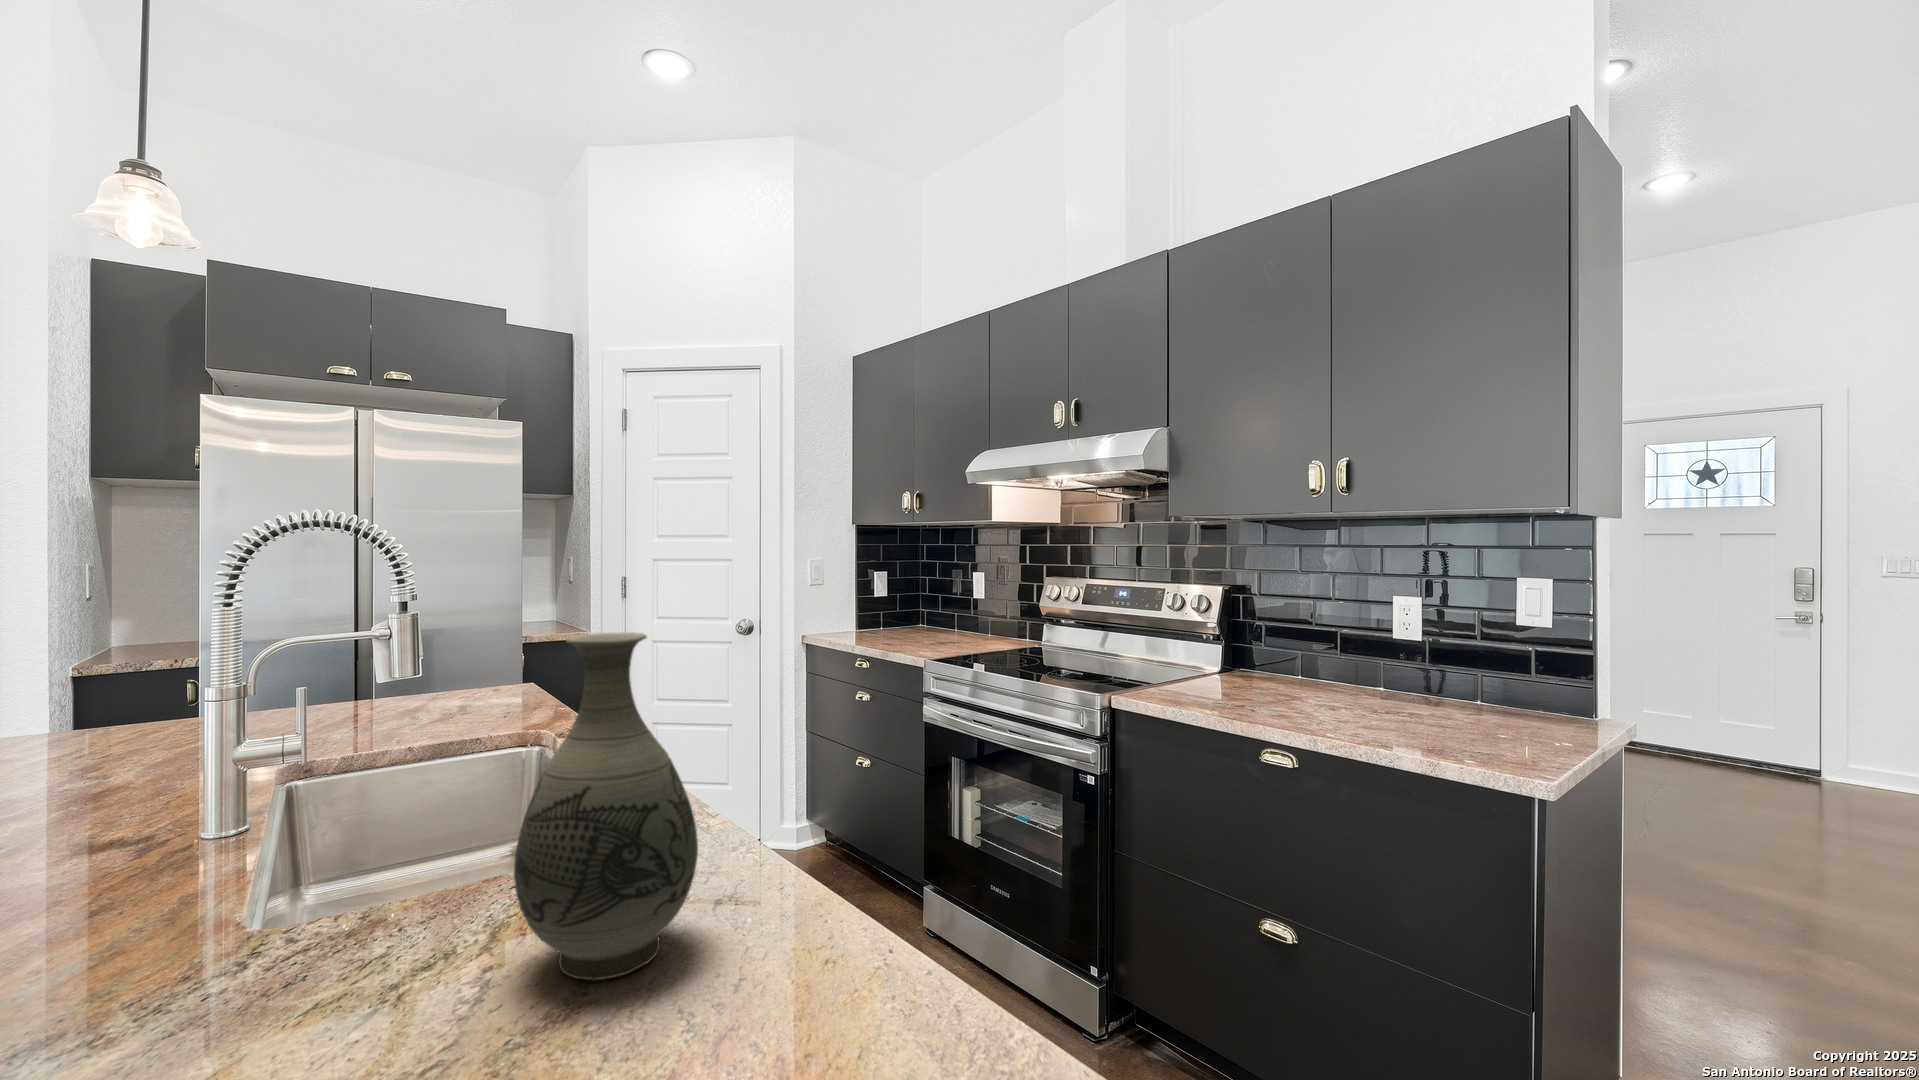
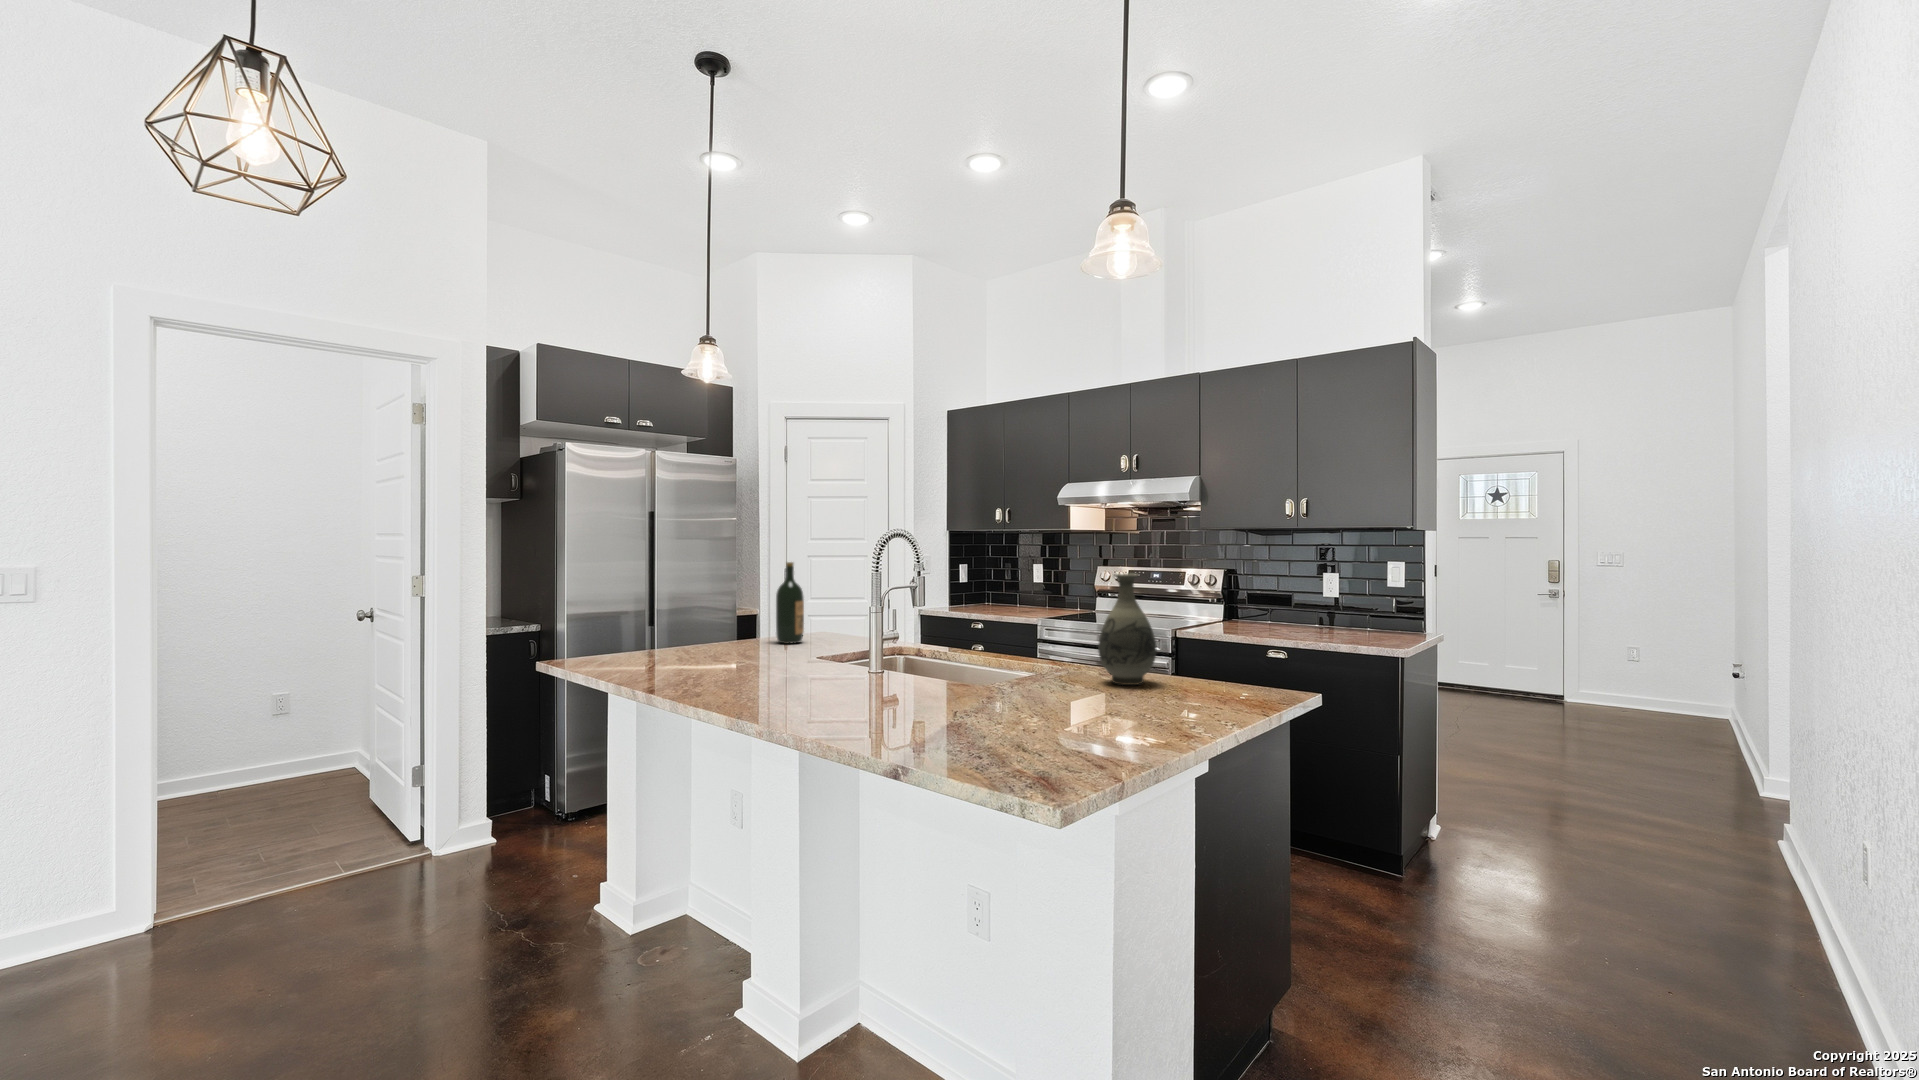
wine bottle: none [307,578,367,726] -> present [776,562,804,644]

